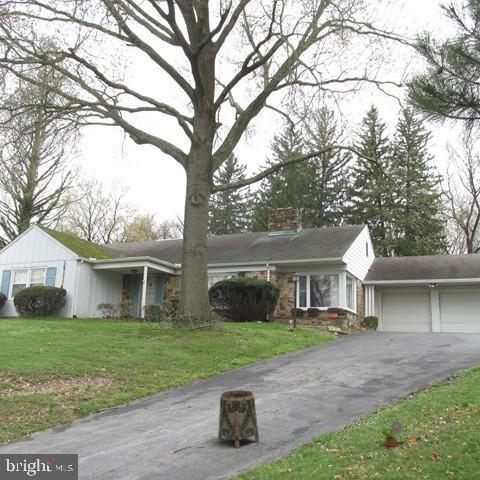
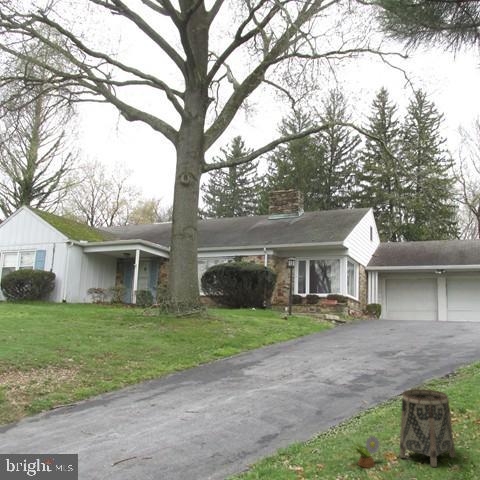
basket: present [218,390,259,448] -> present [400,389,455,467]

